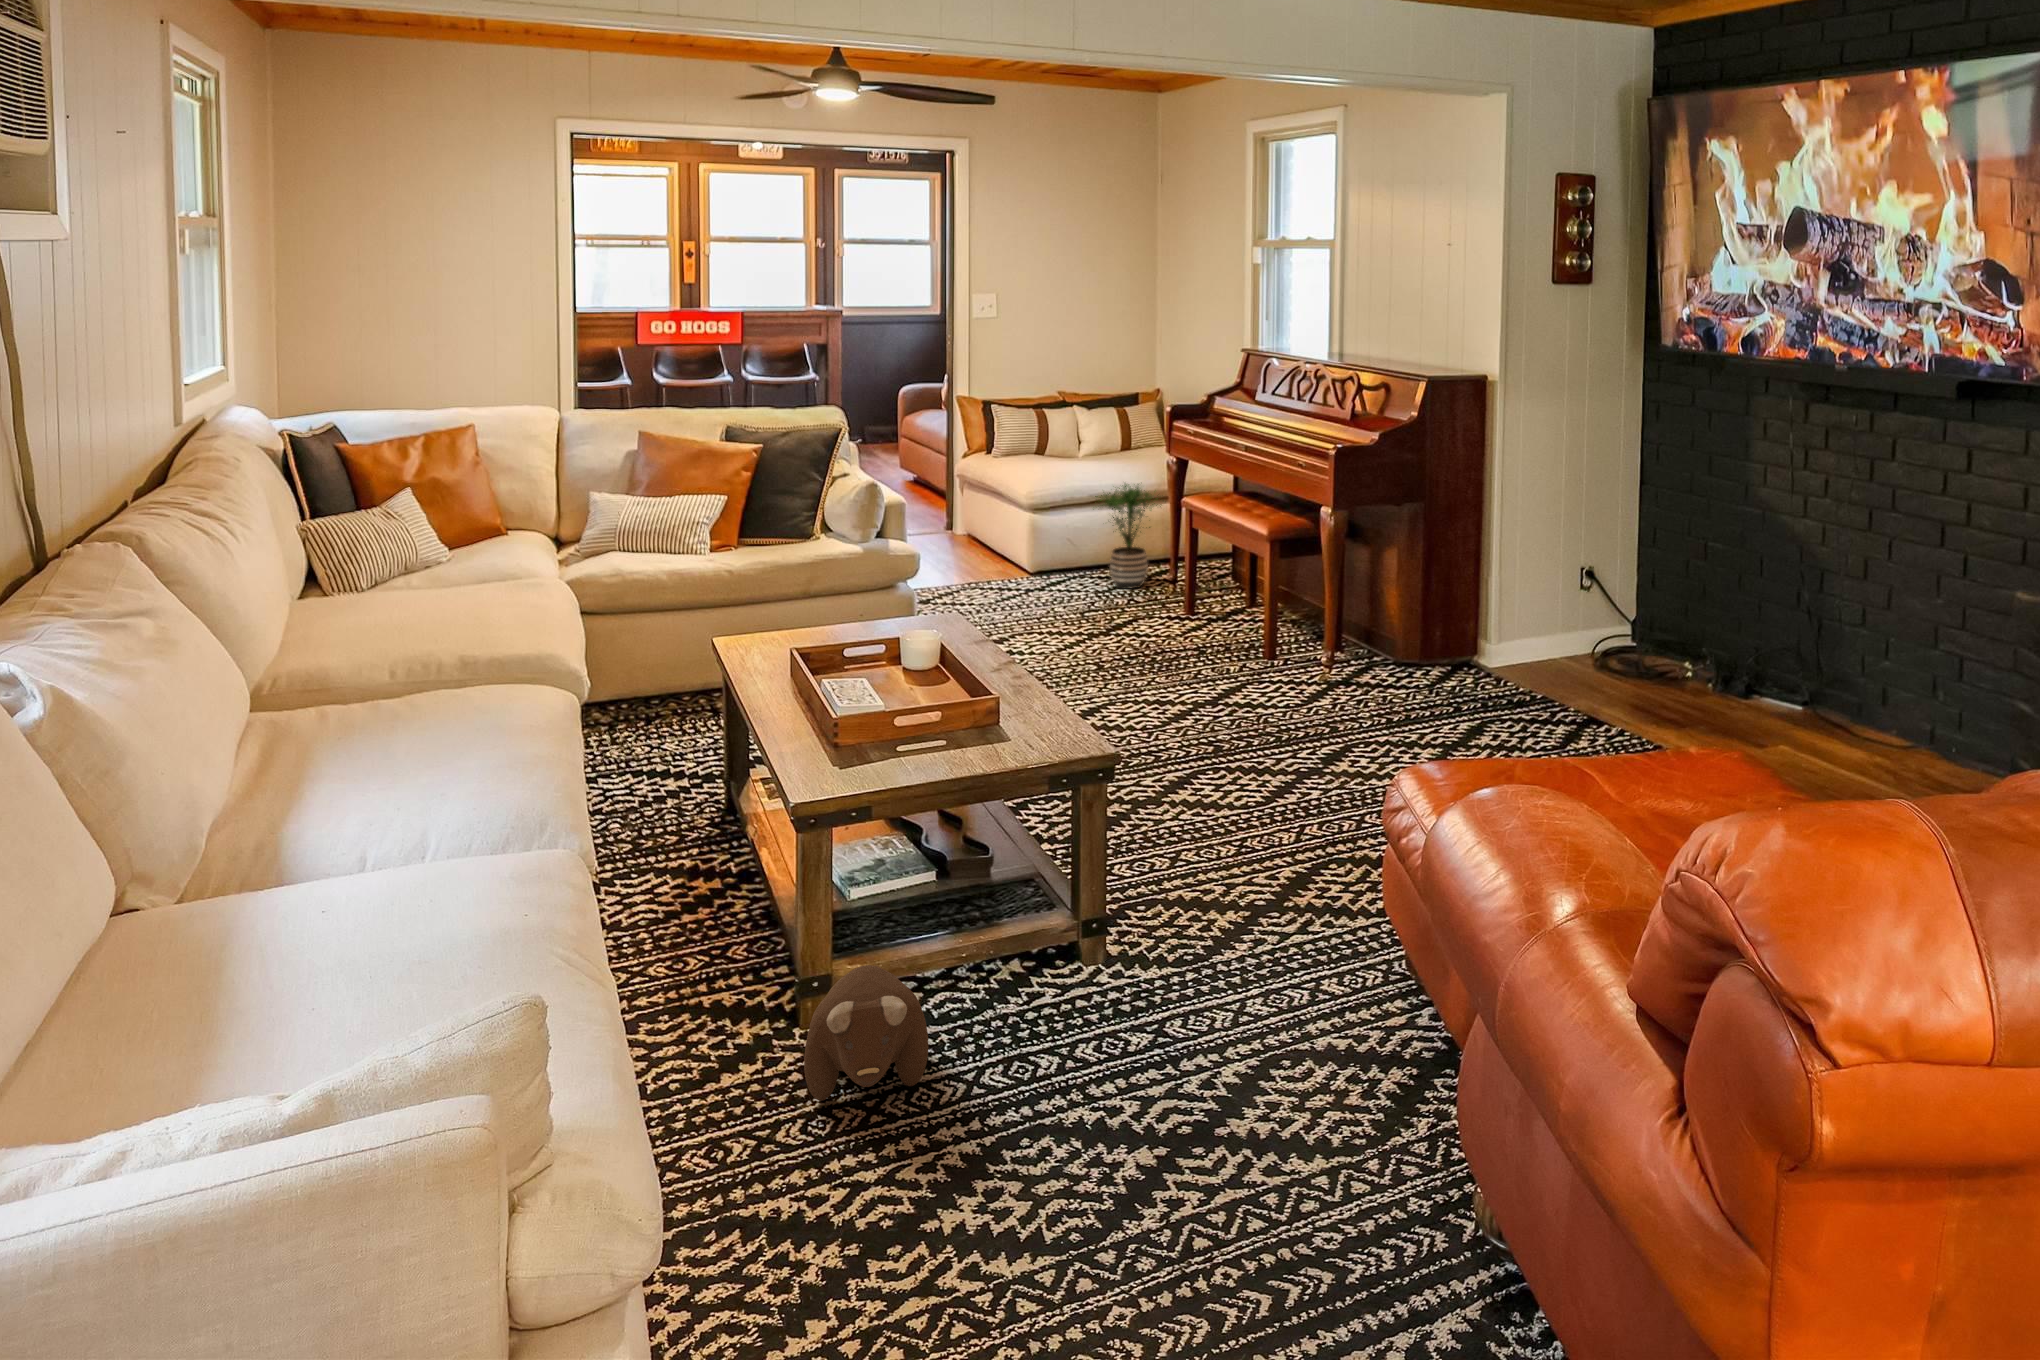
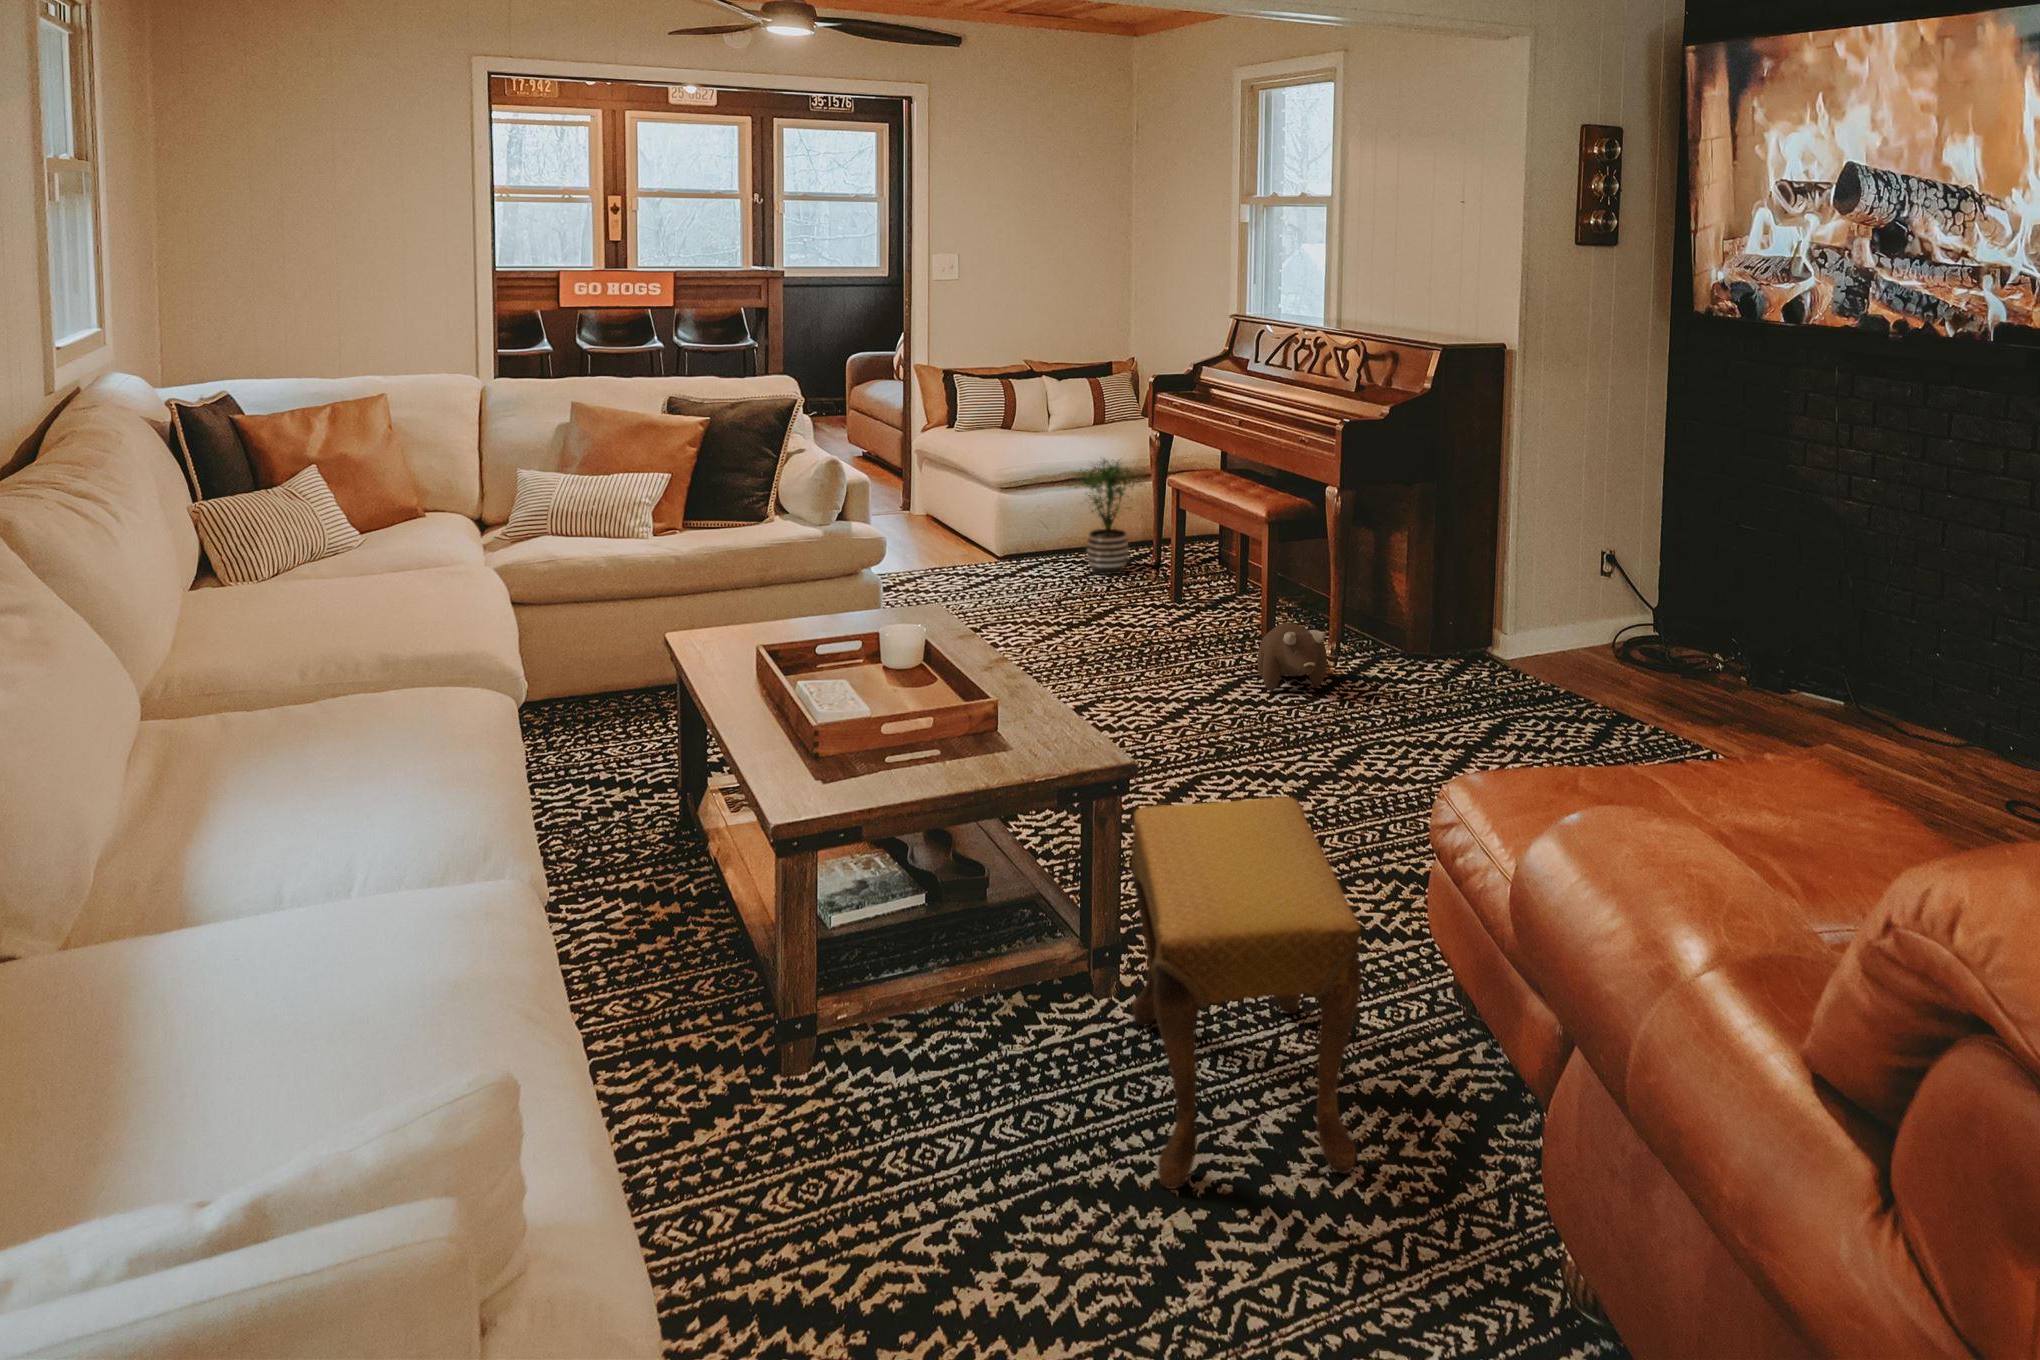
footstool: none [1113,782,1307,1130] -> present [1131,797,1361,1189]
plush toy: present [804,965,928,1101] -> present [1258,622,1327,691]

